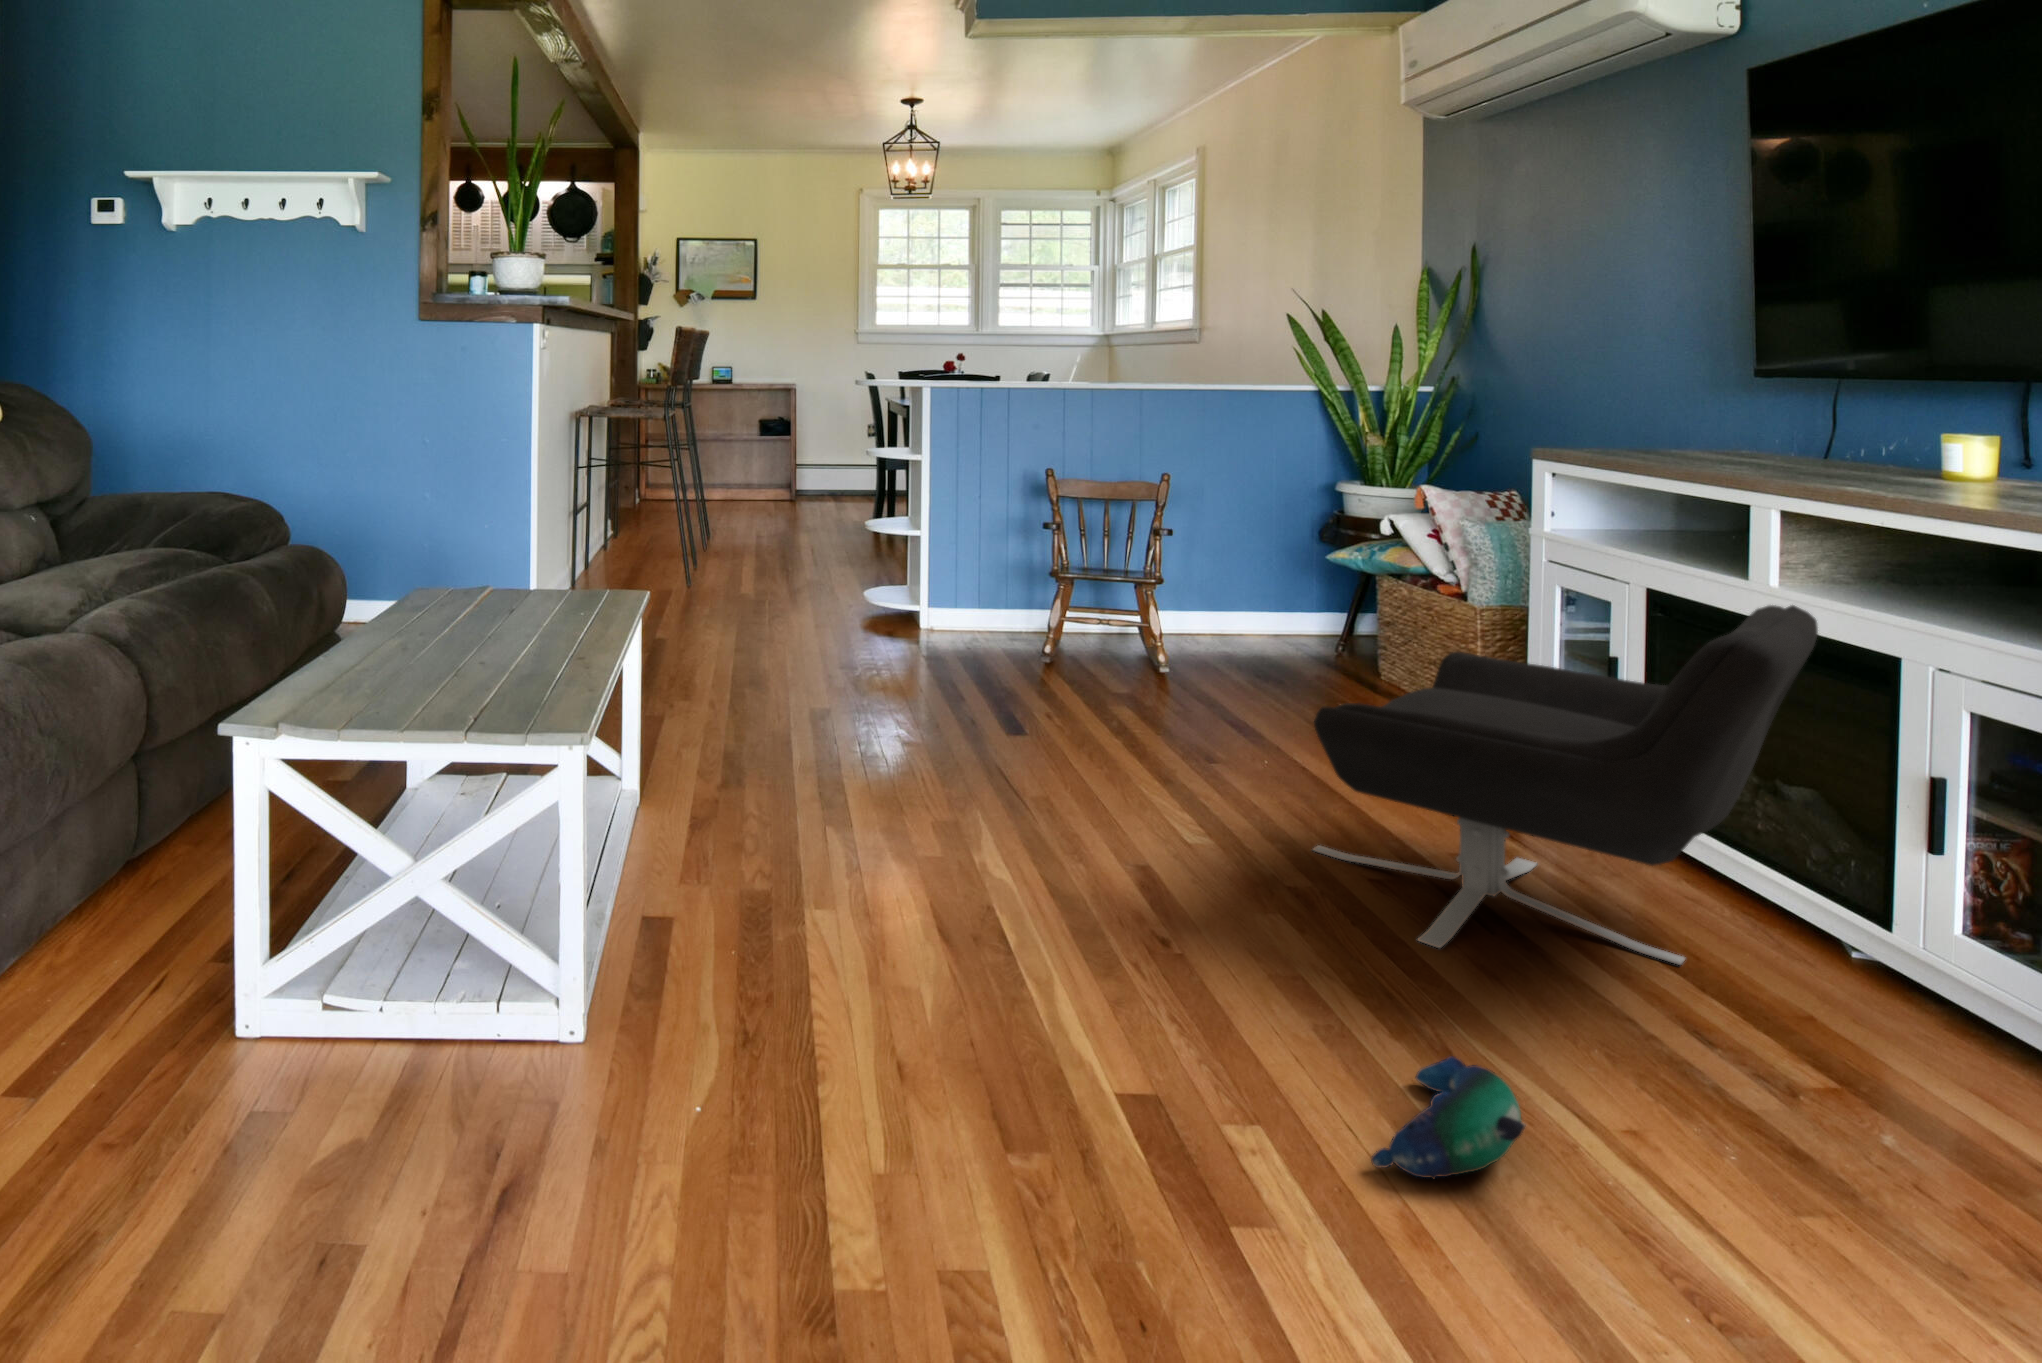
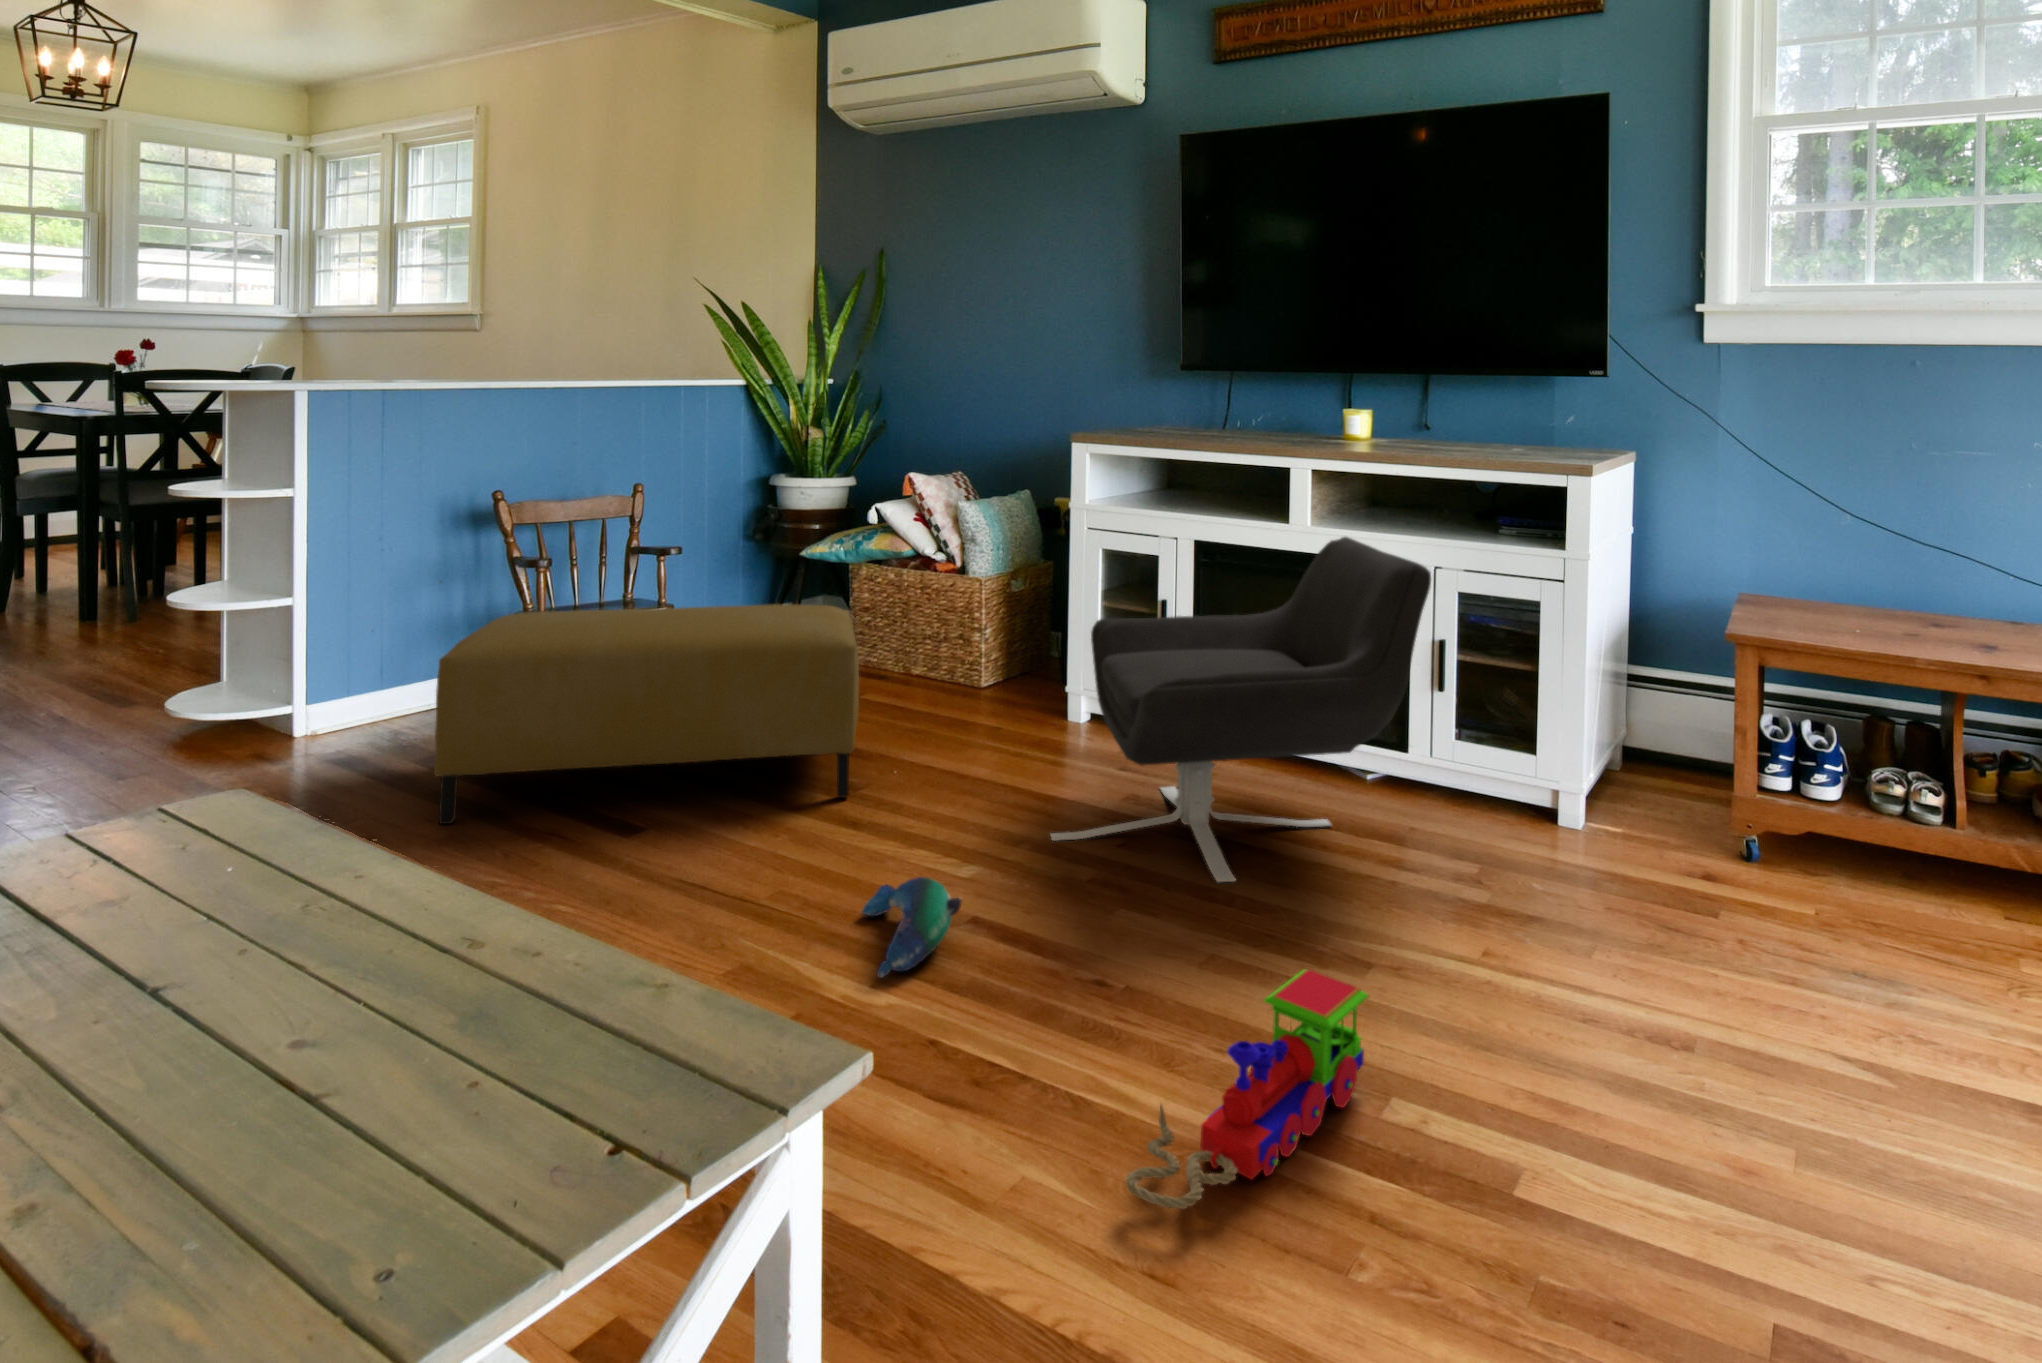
ottoman: none [916,560,1263,762] -> present [434,604,859,824]
toy train: none [940,968,1251,1103] -> present [1126,970,1368,1209]
plush toy: present [1371,1056,1526,1179] -> present [862,877,962,978]

